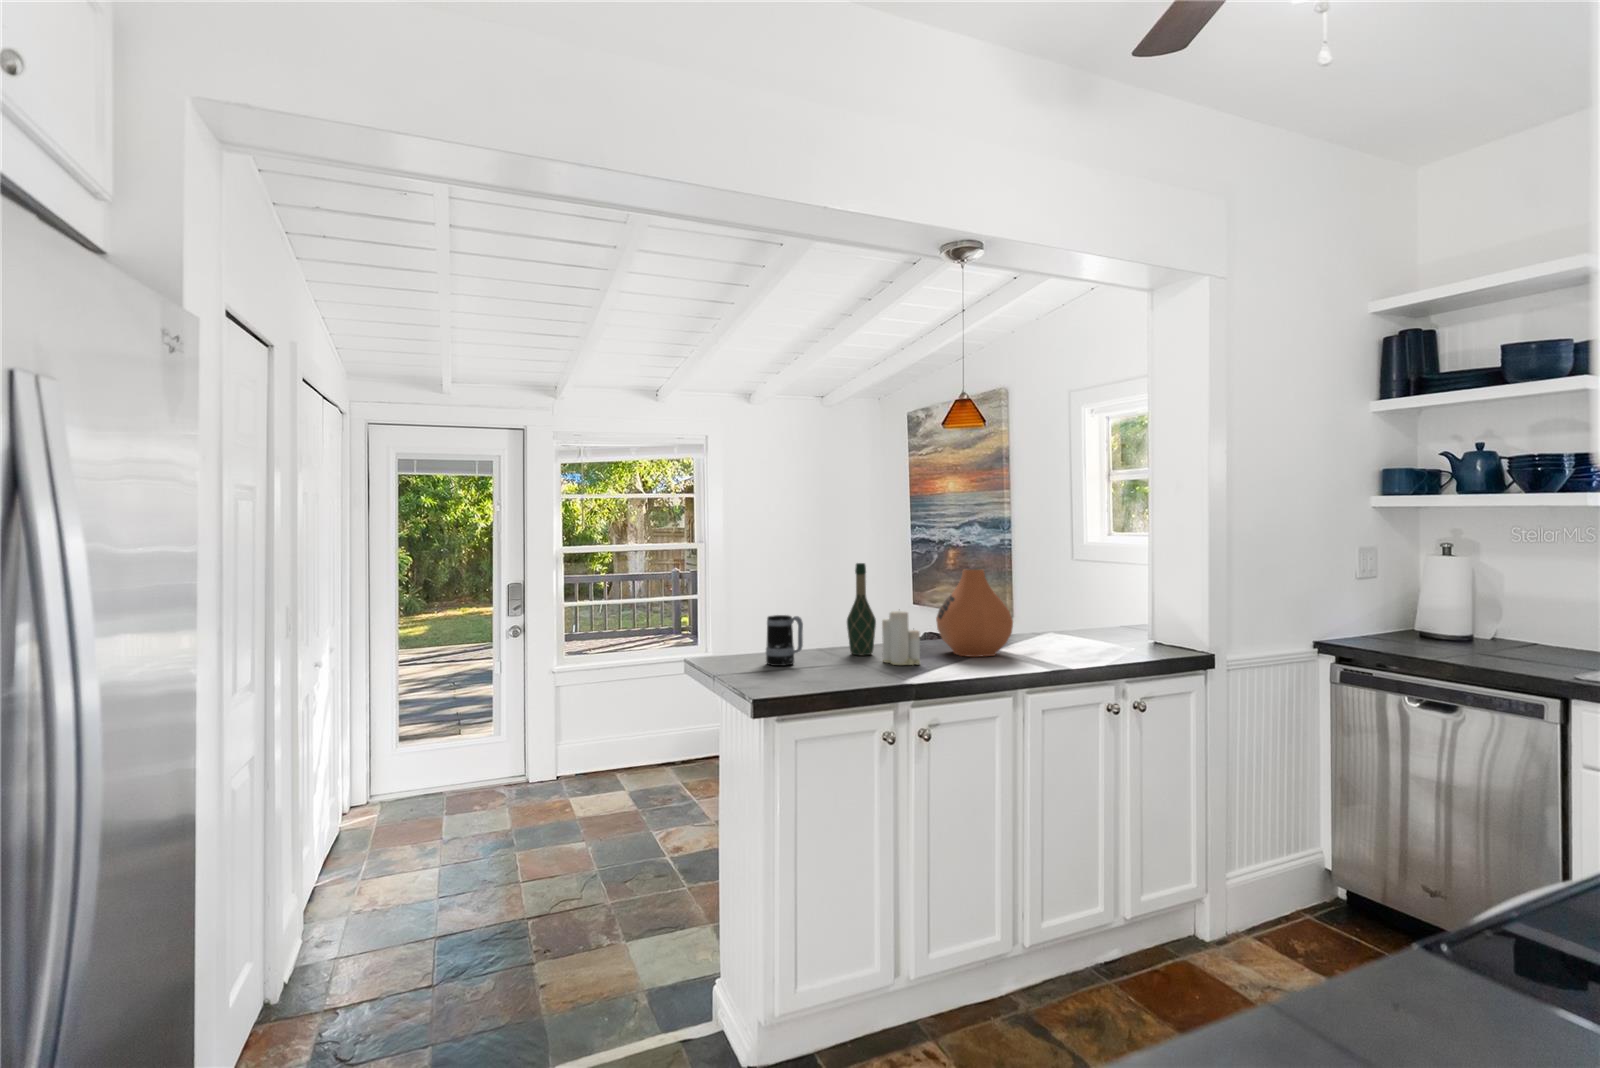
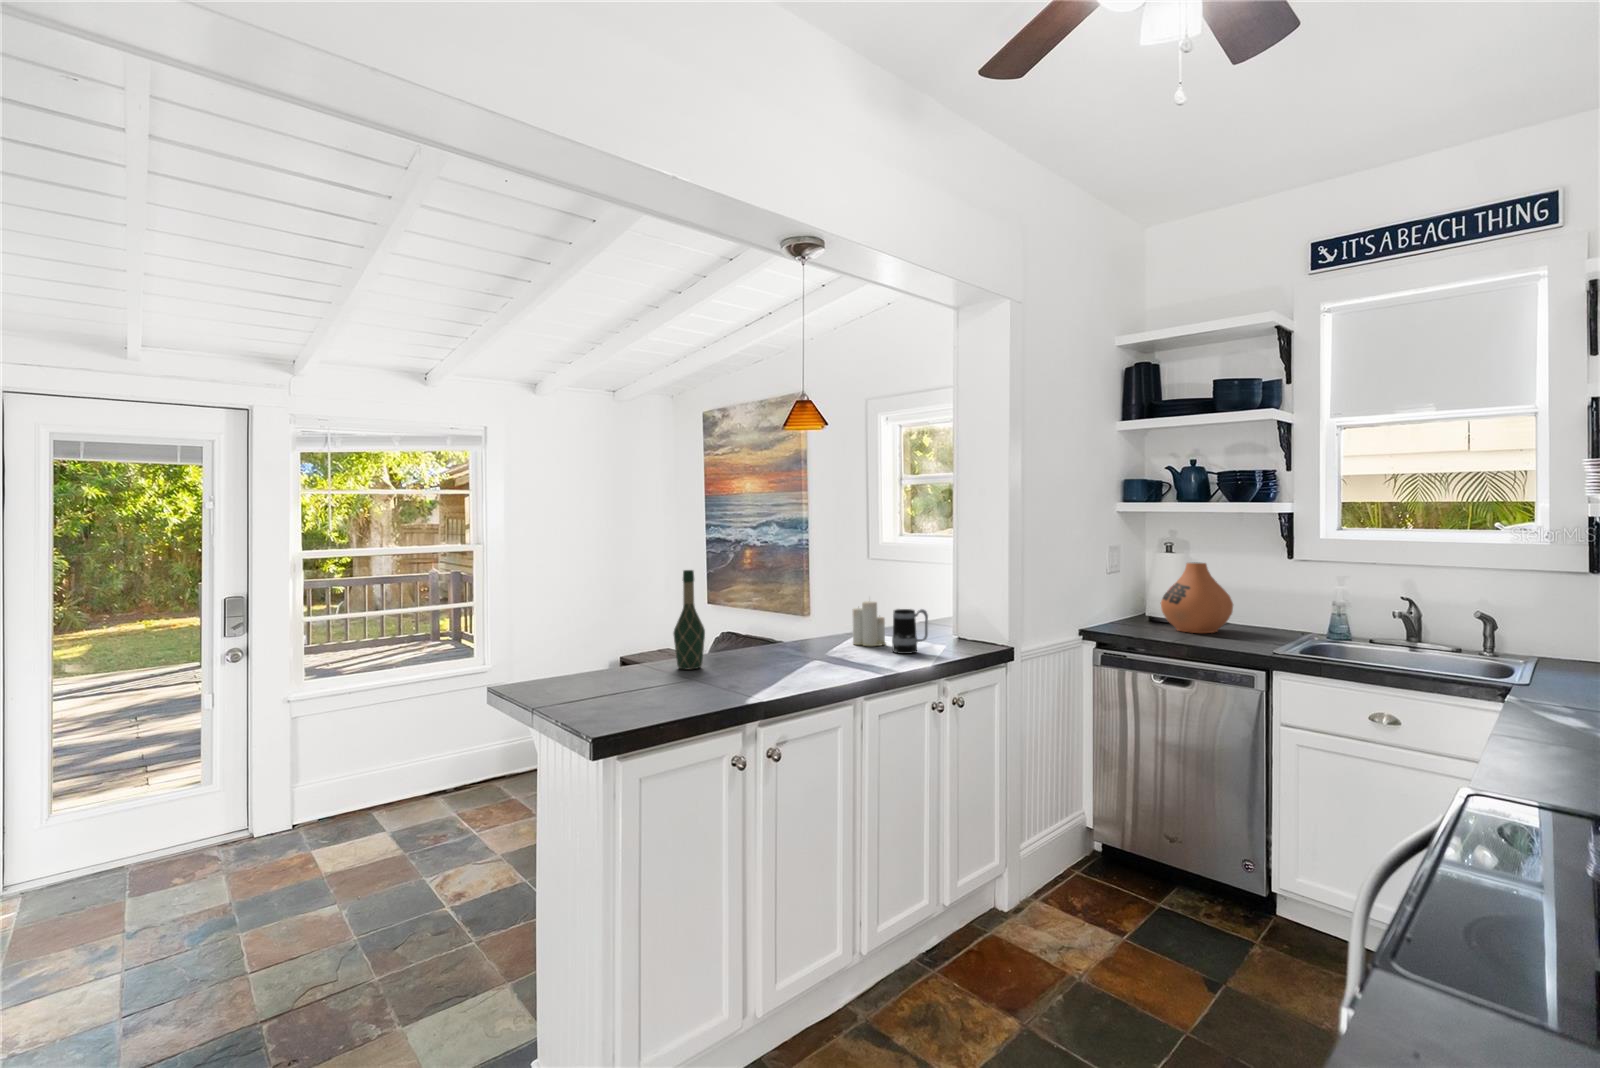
vase: present [936,569,1013,657] -> present [1161,562,1233,633]
candle: present [882,611,920,665] -> present [853,601,886,646]
mug: present [766,615,803,666] -> present [892,609,928,654]

